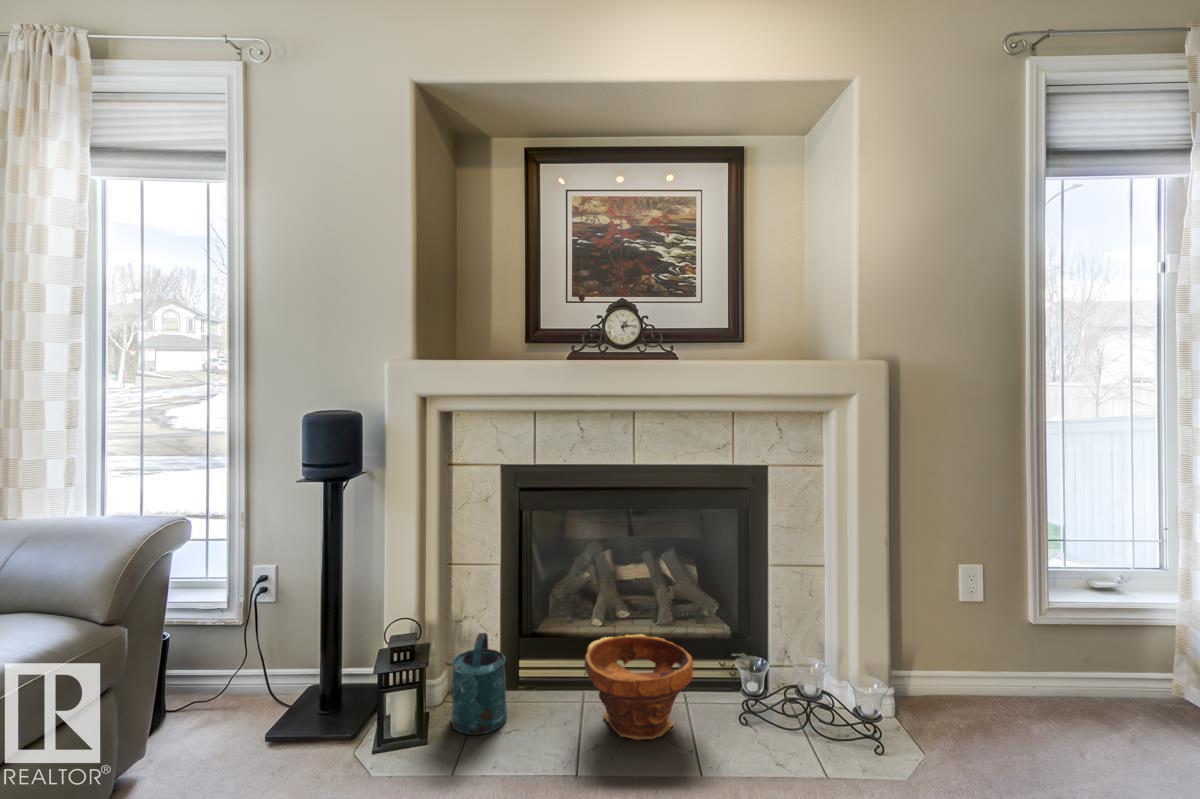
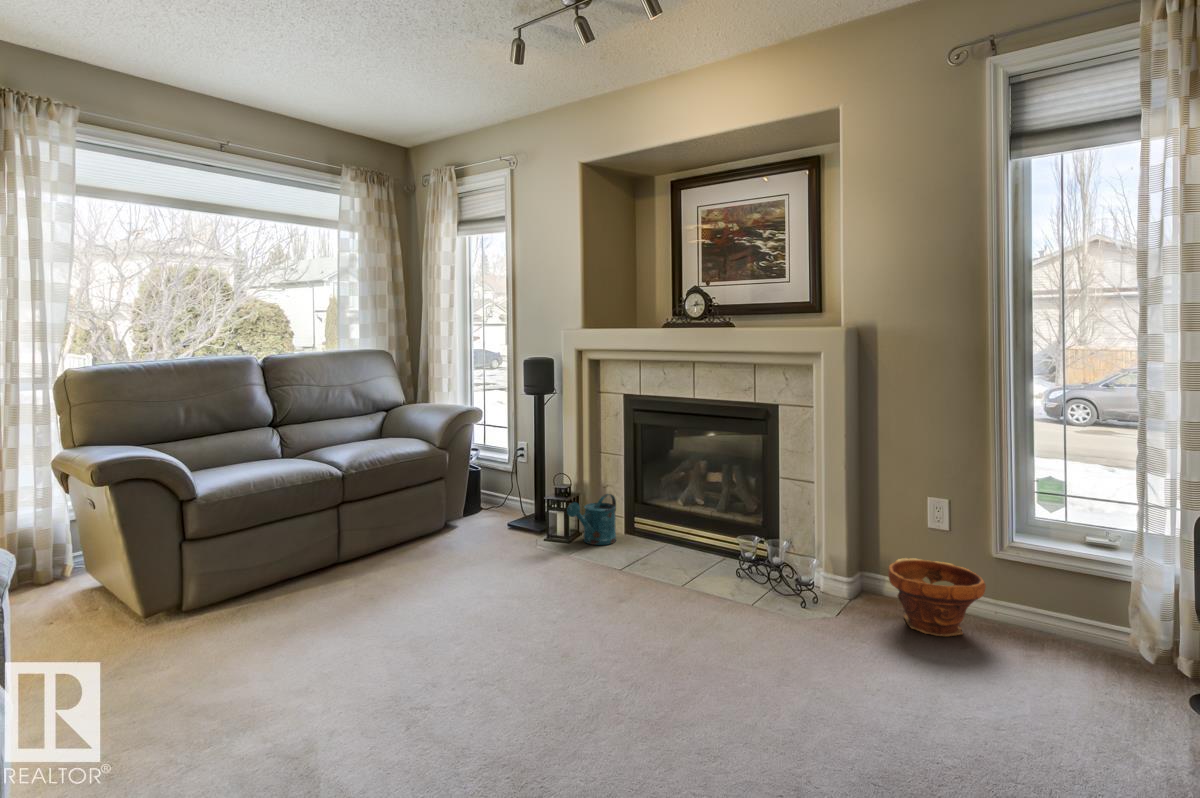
planter: present [585,634,693,740] -> present [888,558,986,636]

